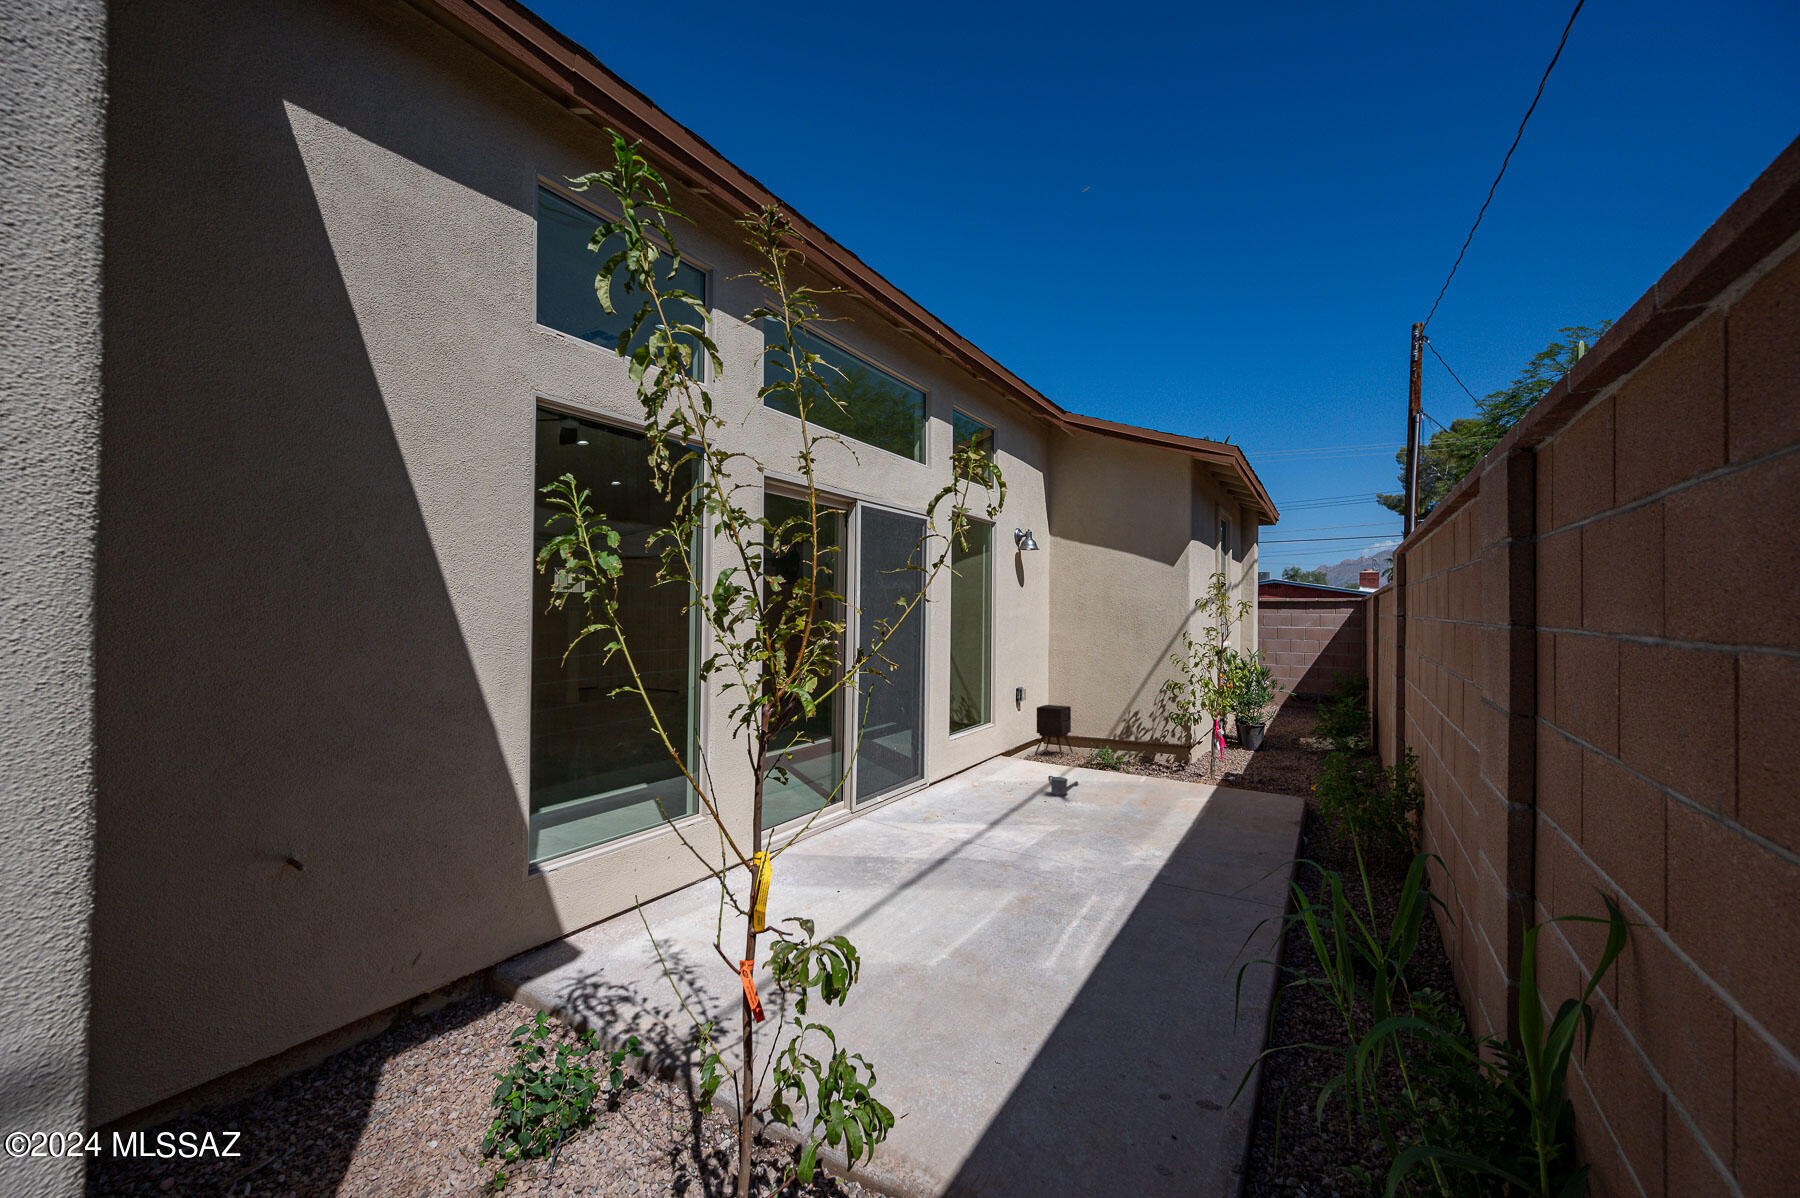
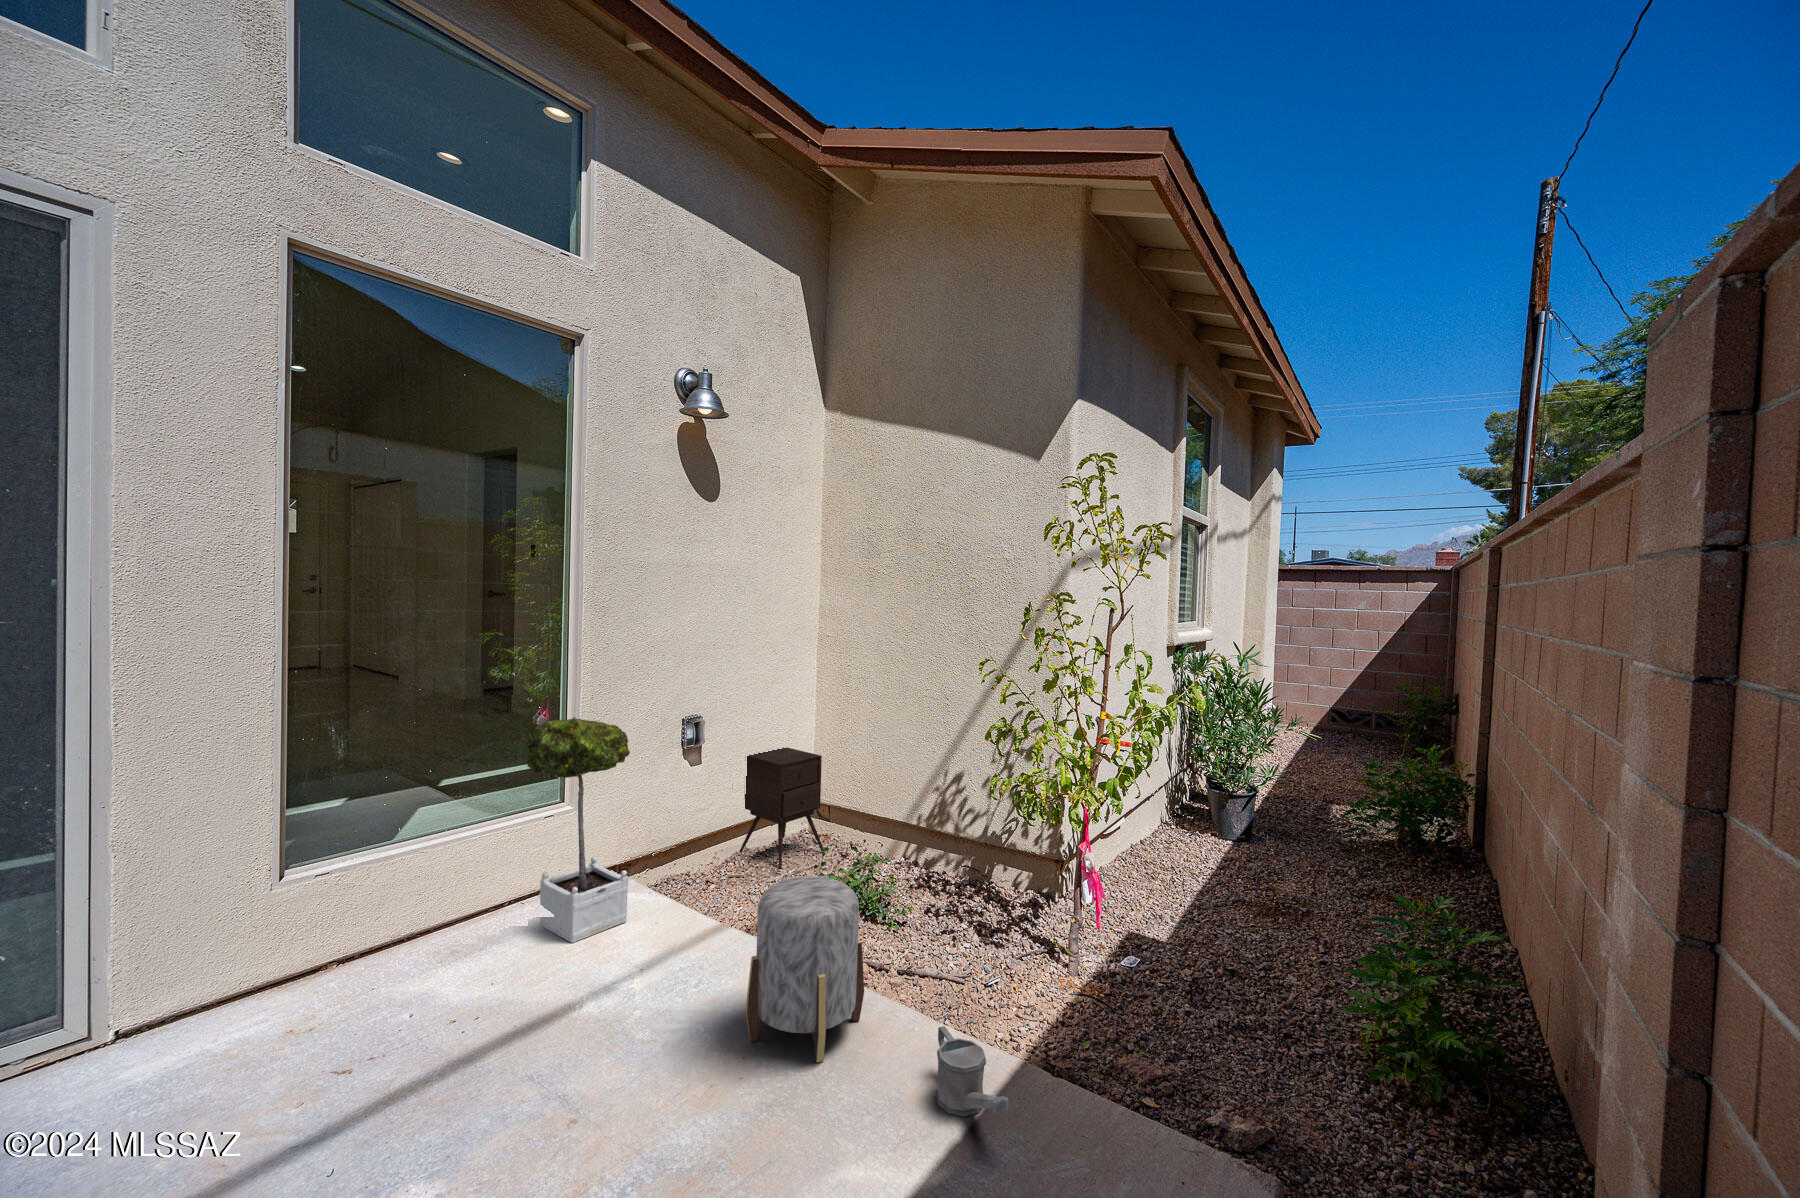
potted tree: none [992,682,1030,774] -> present [525,717,630,943]
stool: none [1118,733,1155,789] -> present [746,876,864,1062]
watering can: present [1048,776,1078,796] -> present [936,1026,1008,1117]

